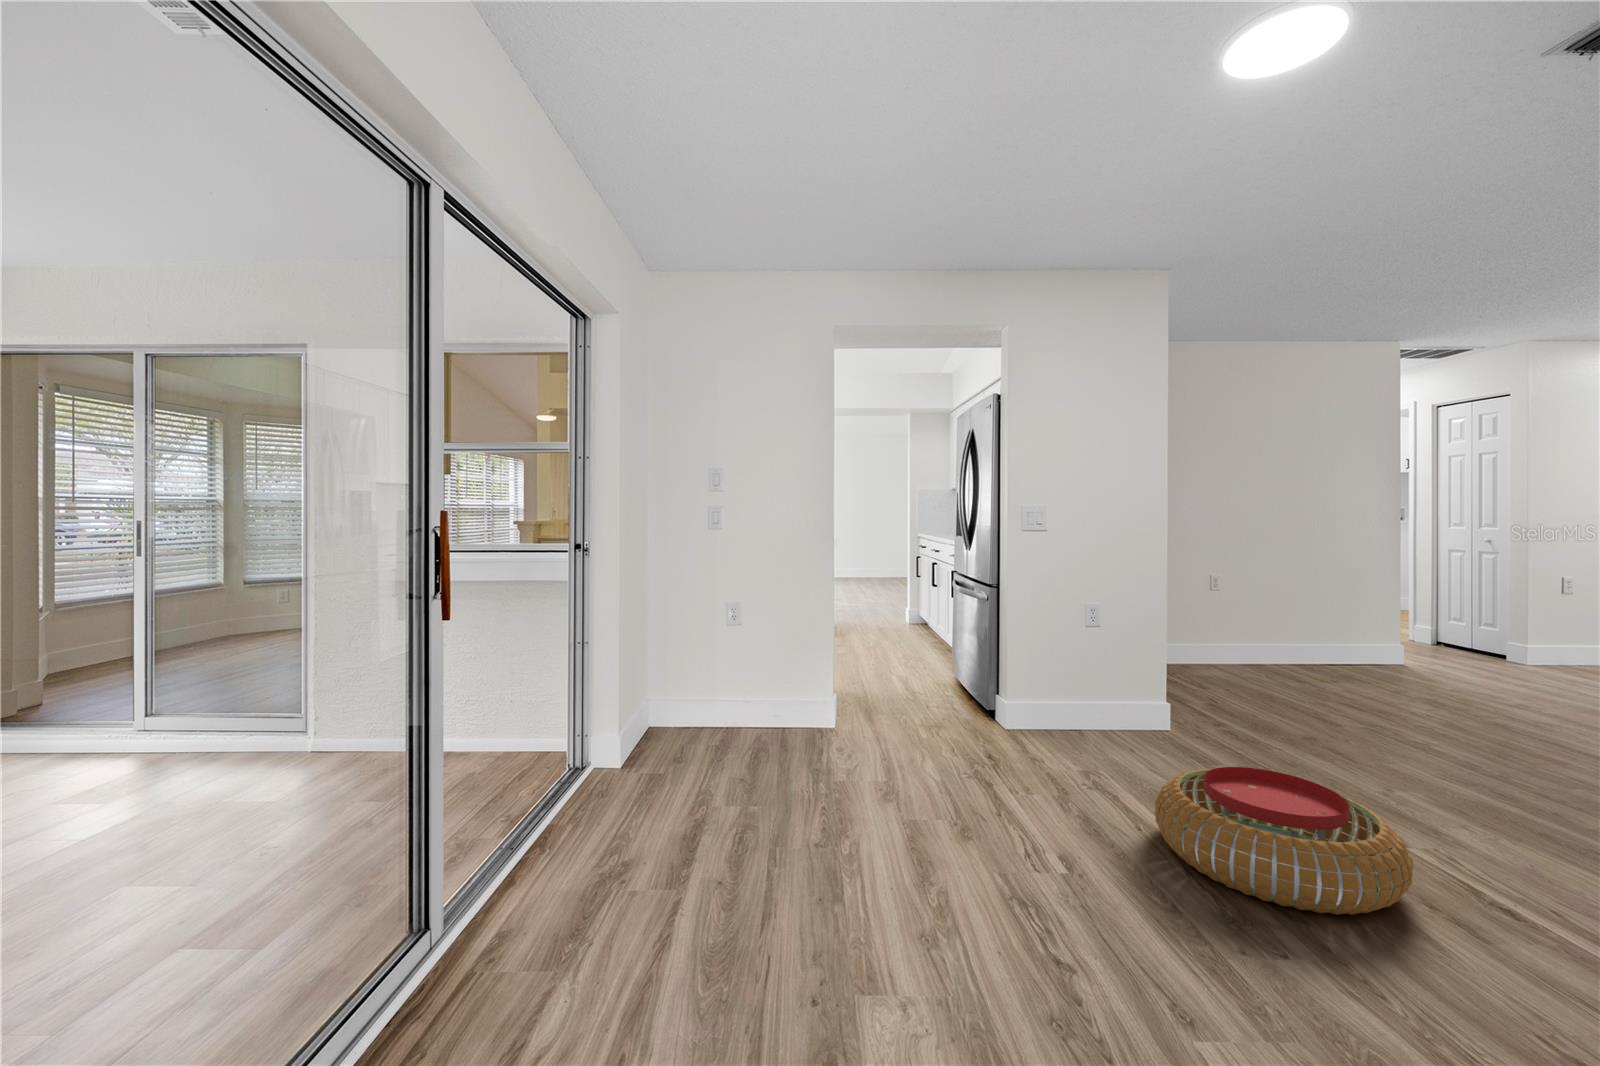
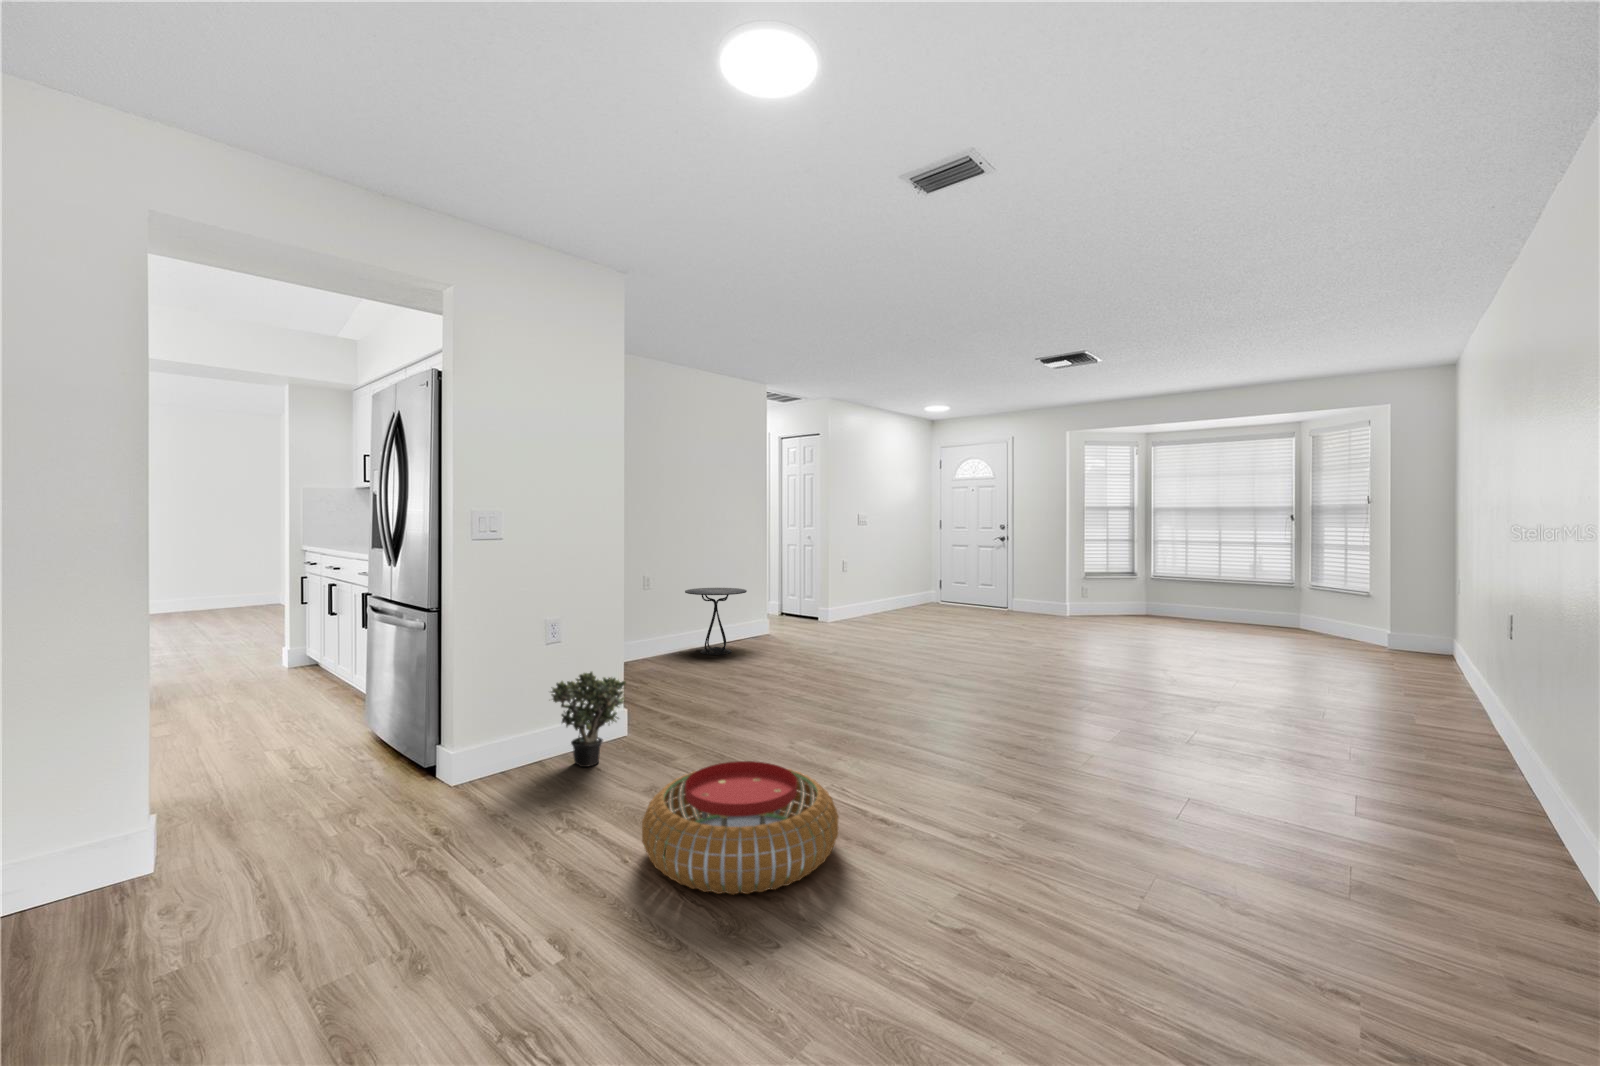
side table: none [1267,596,1356,675] -> present [685,588,747,655]
potted plant: none [1089,657,1166,744] -> present [551,672,626,767]

